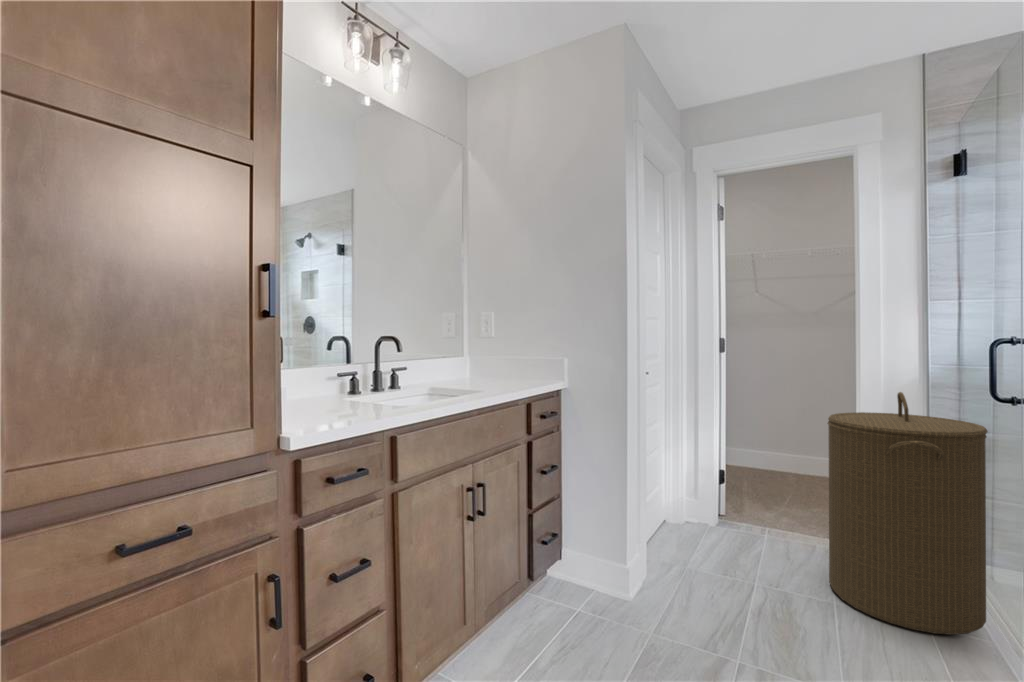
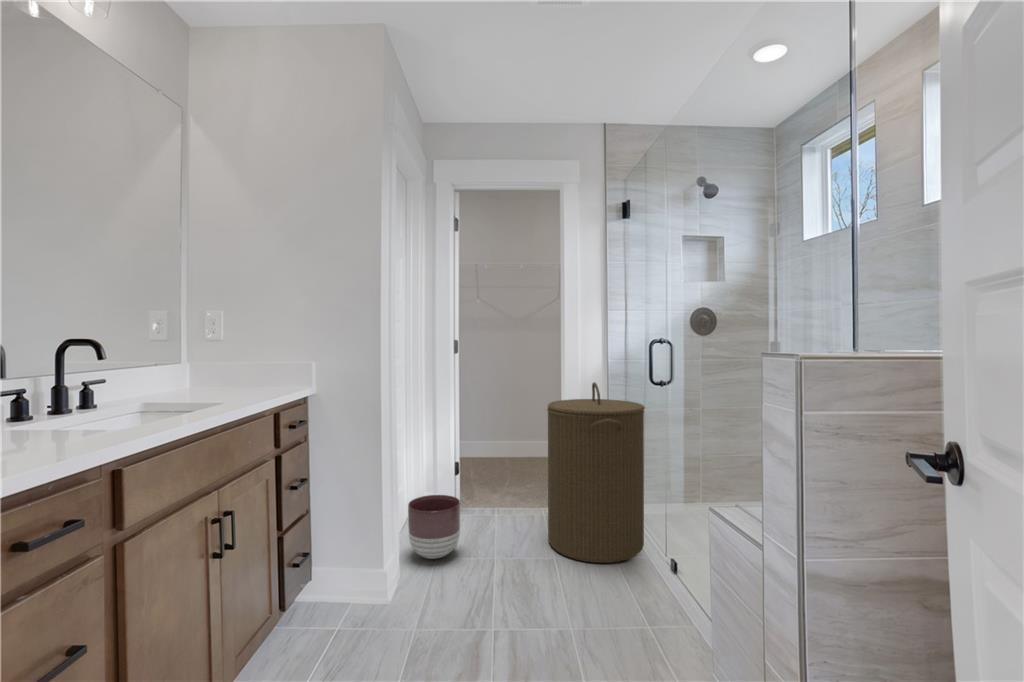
planter: none [655,502,713,570] -> present [408,495,460,559]

